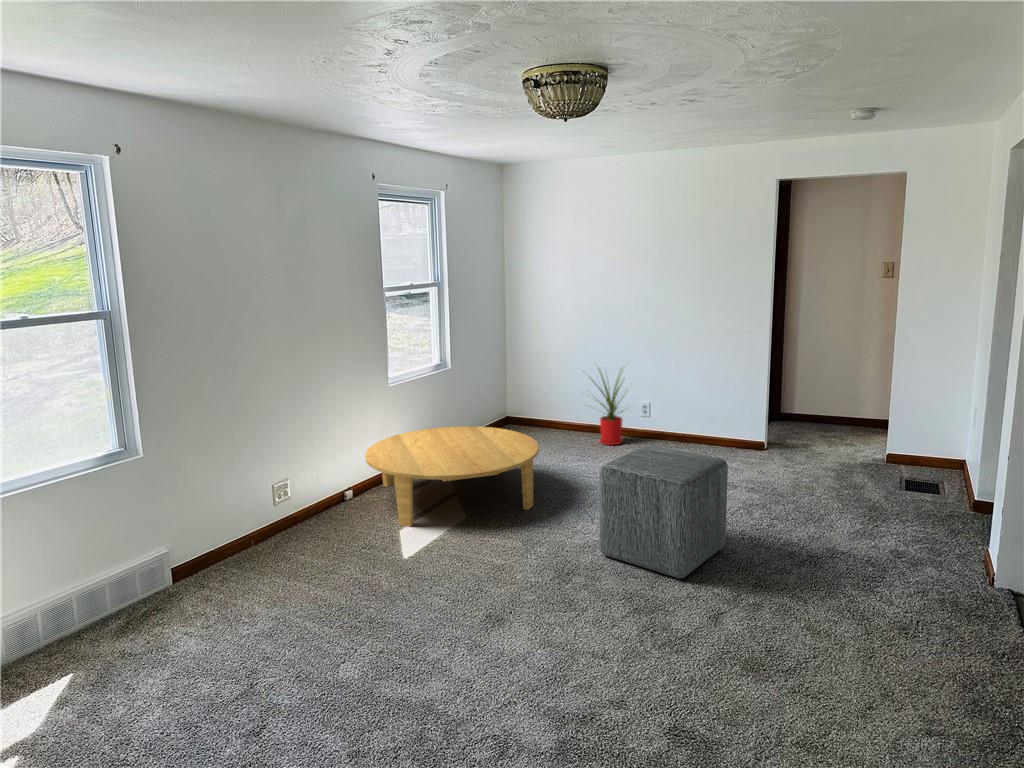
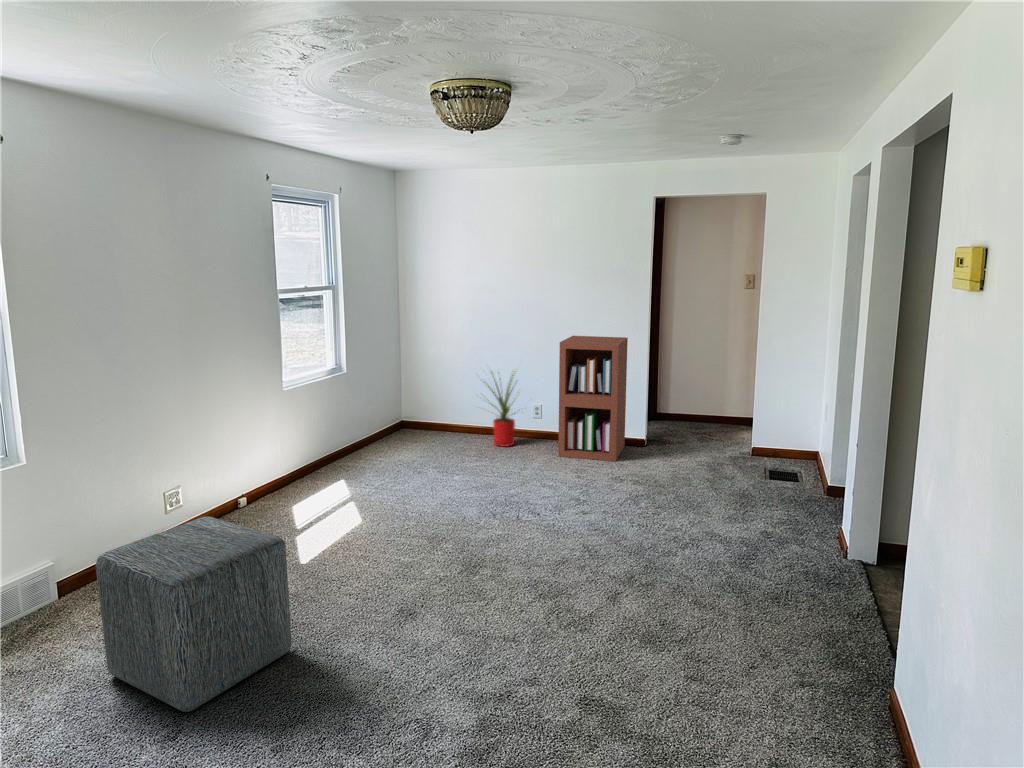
bookshelf: none [667,331,744,464] -> present [558,336,628,461]
coffee table: present [365,426,539,527] -> none [260,430,438,531]
ottoman: present [600,445,728,578] -> present [96,516,292,712]

